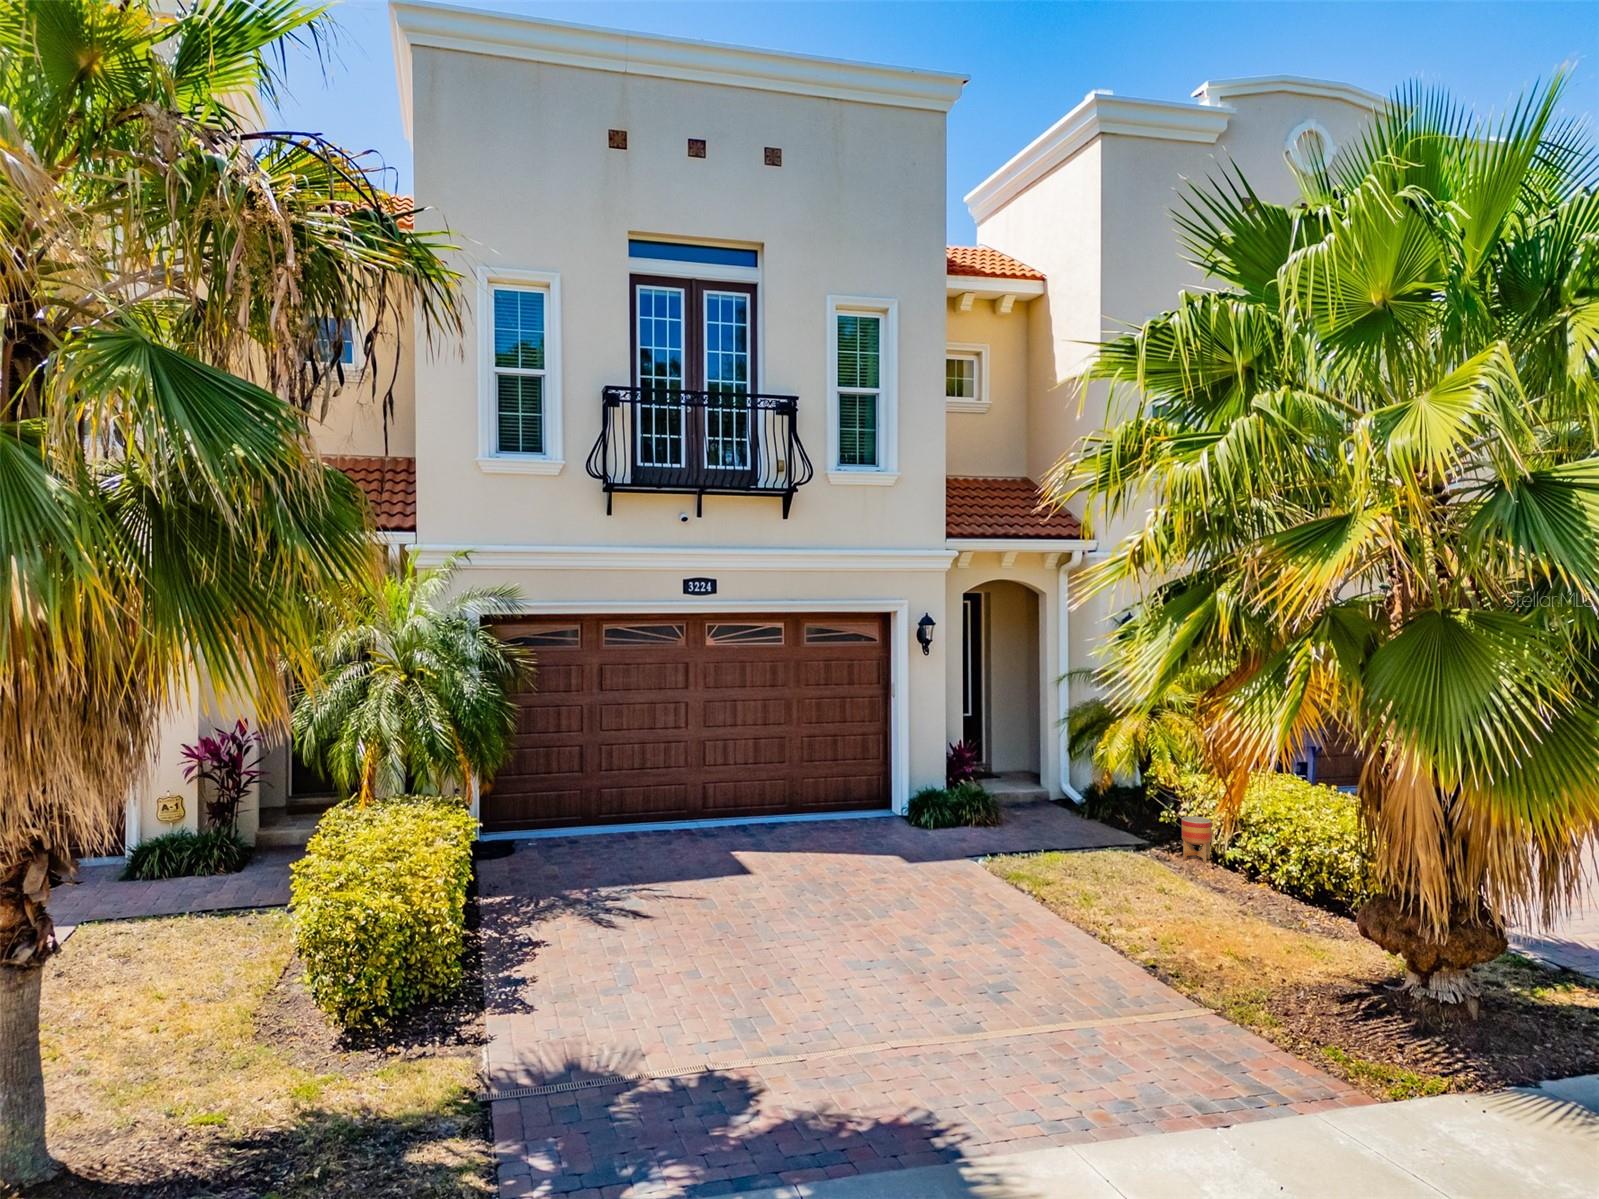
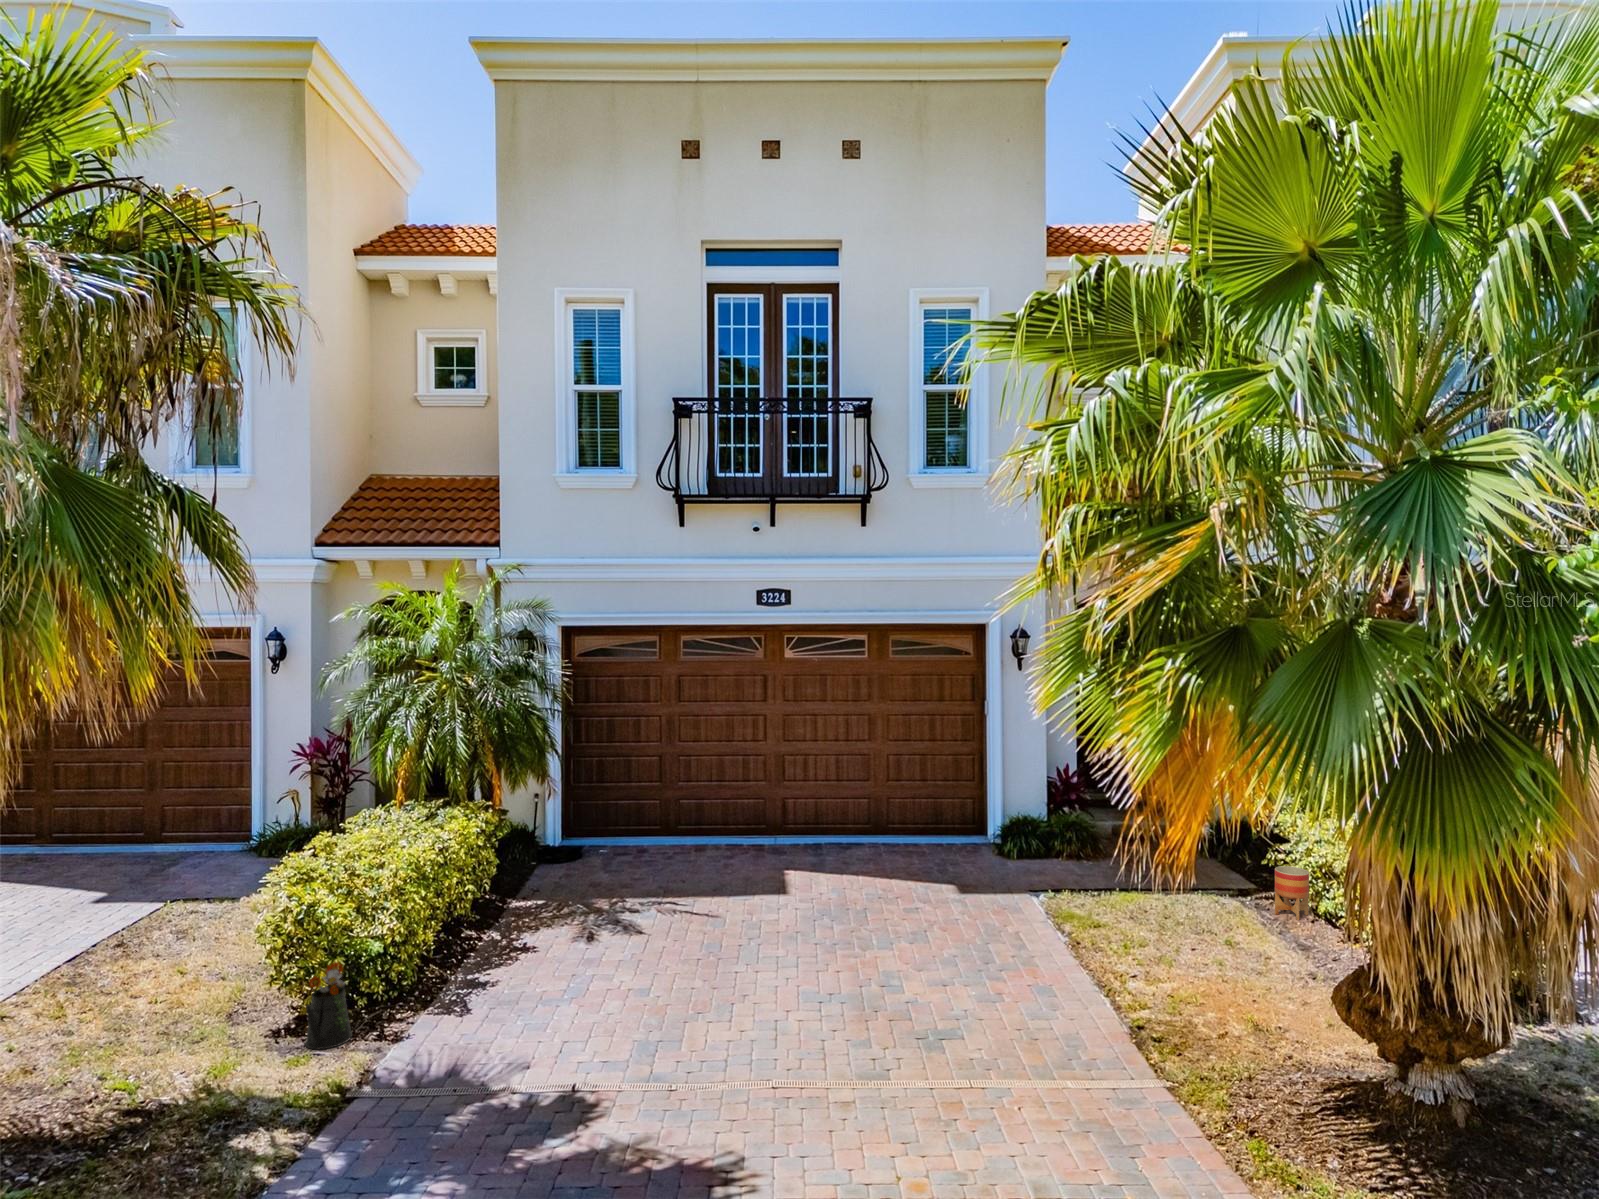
watering can: none [263,986,324,1101] -> present [305,962,352,1049]

